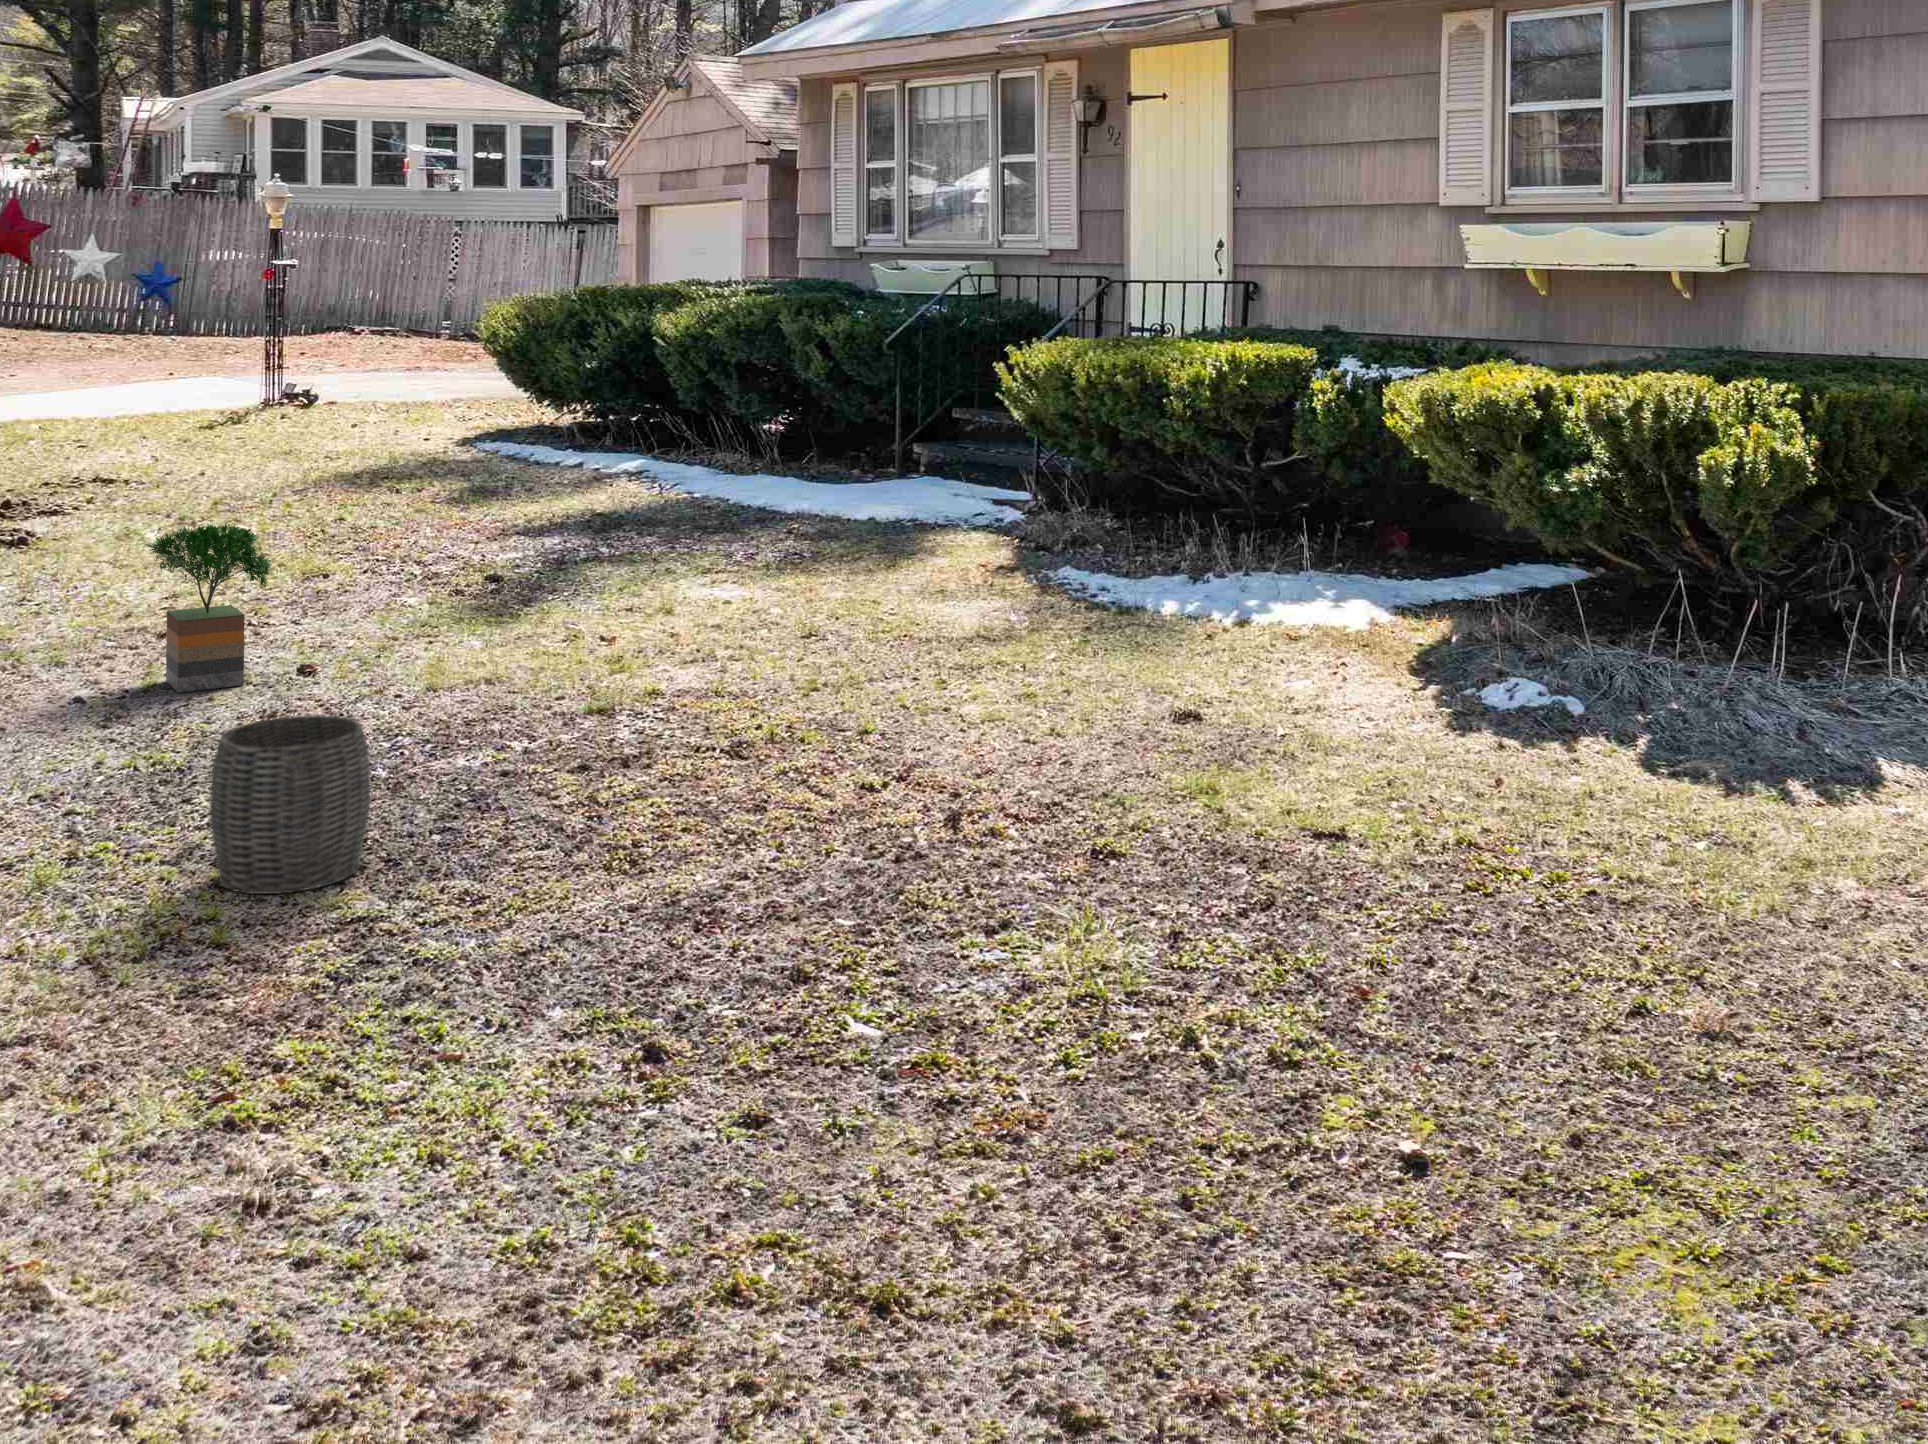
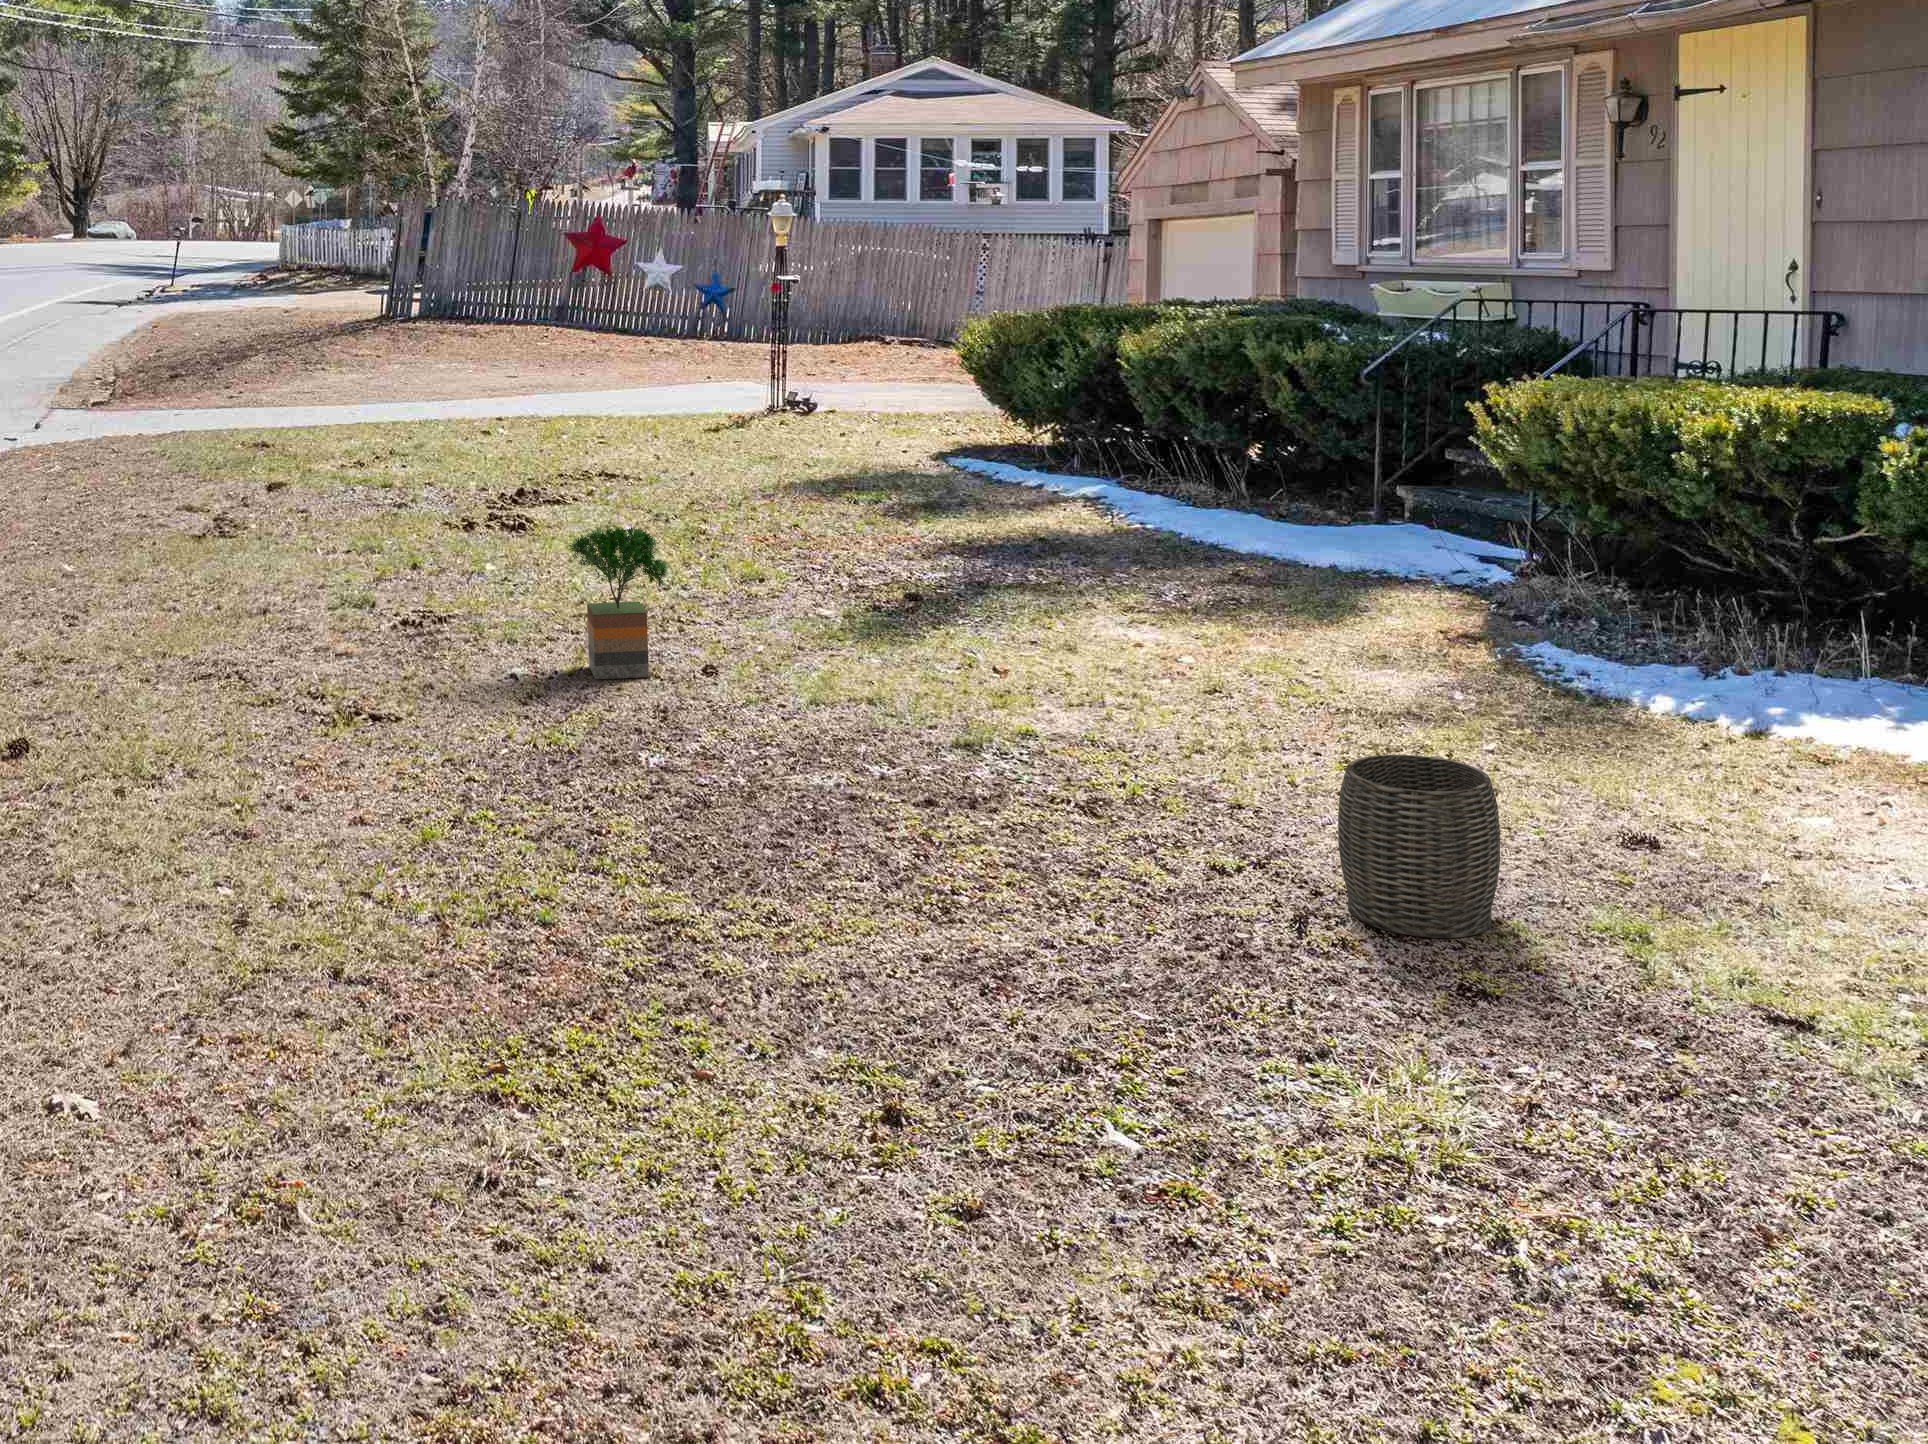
woven basket: present [210,715,370,894] -> present [1338,755,1500,938]

